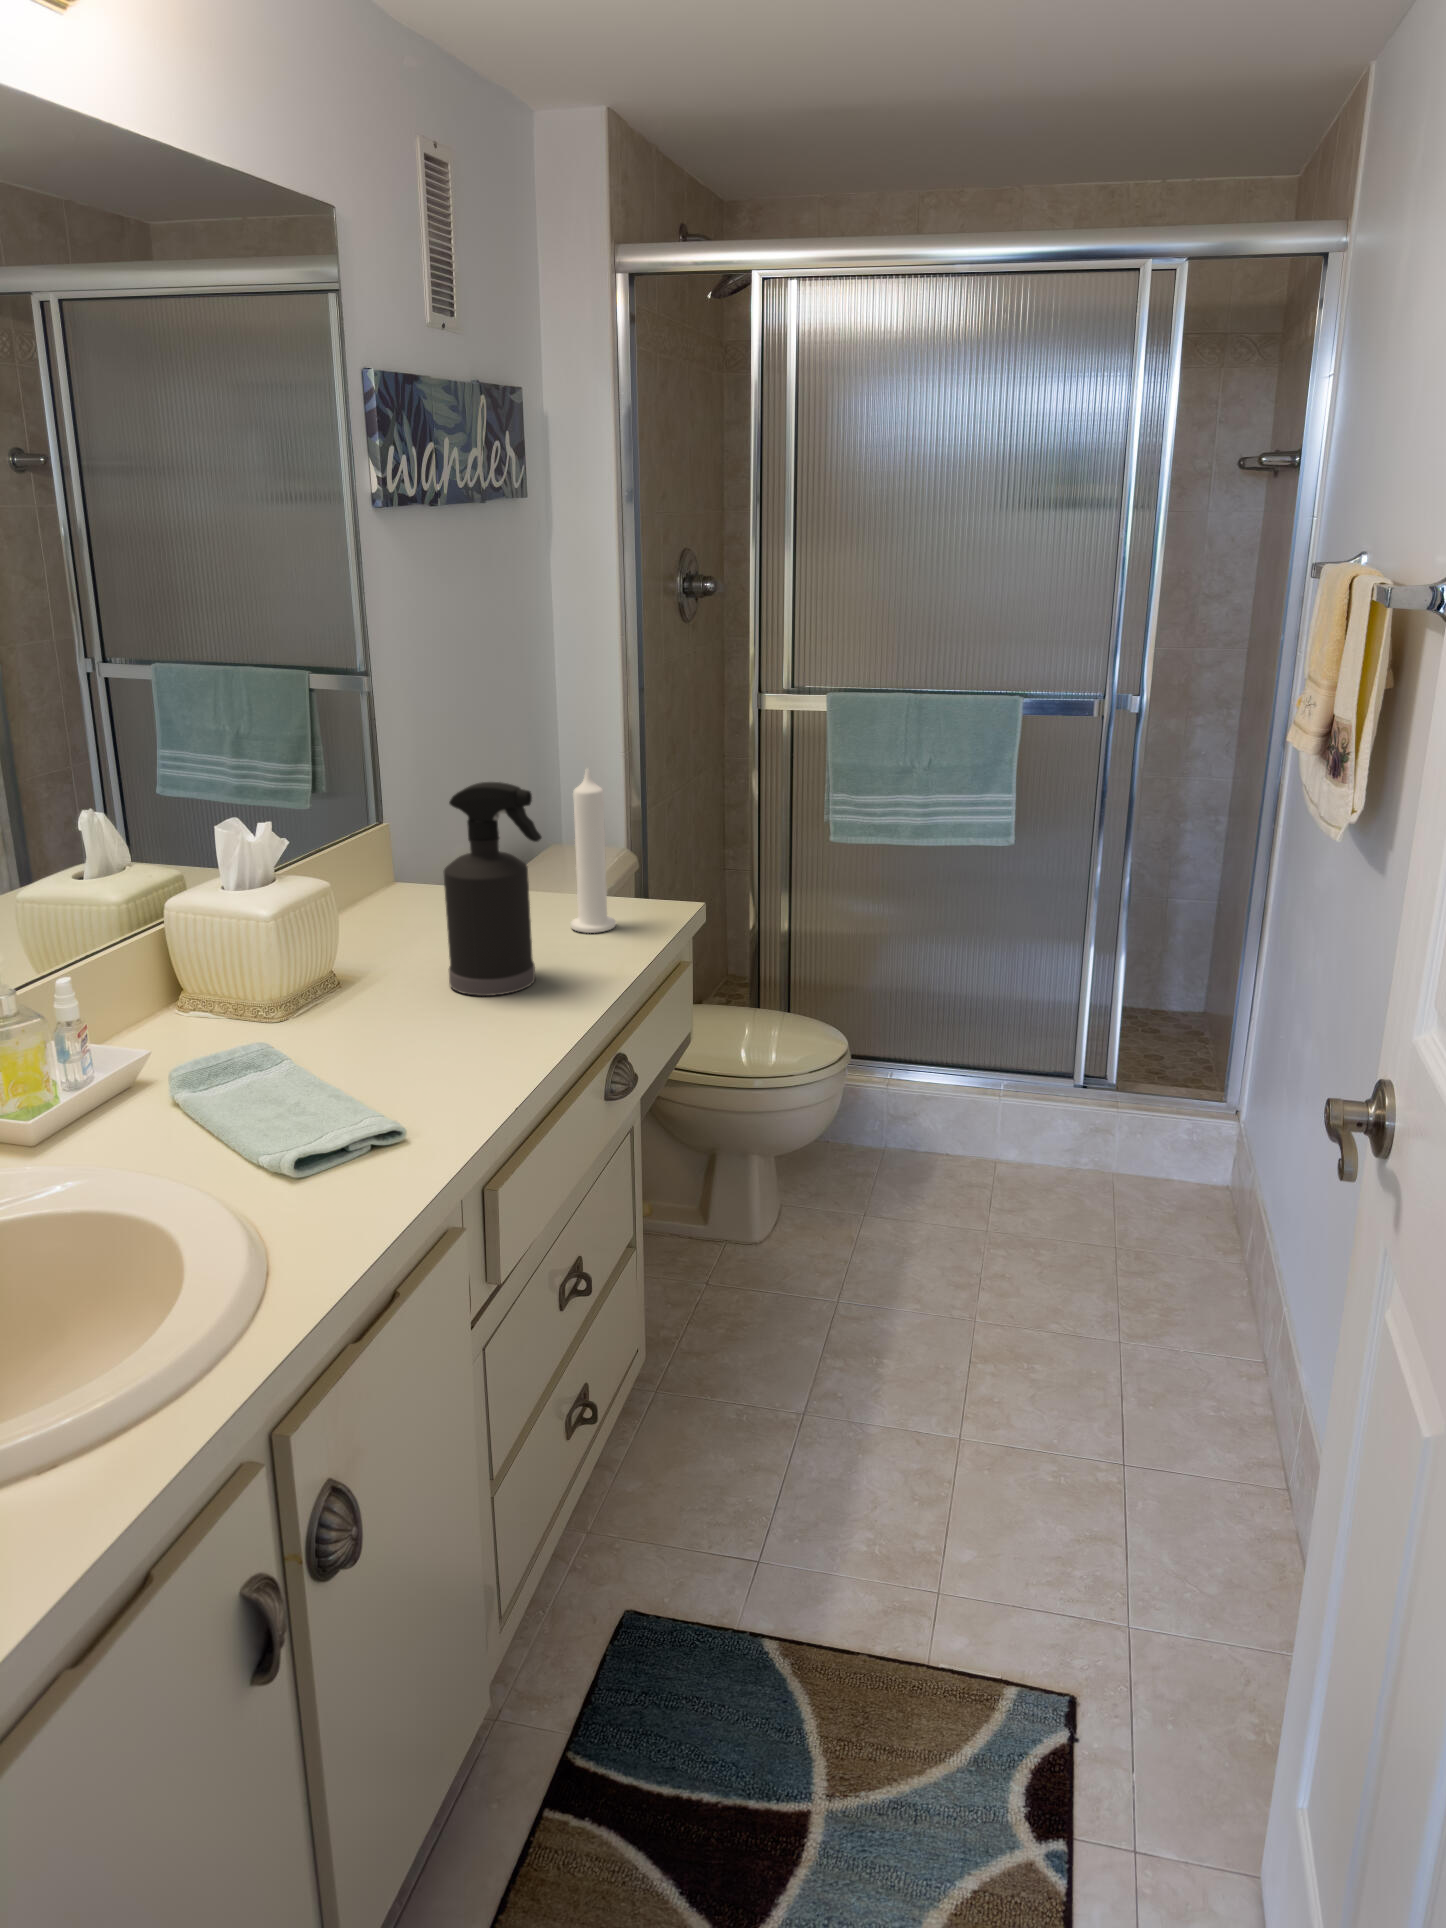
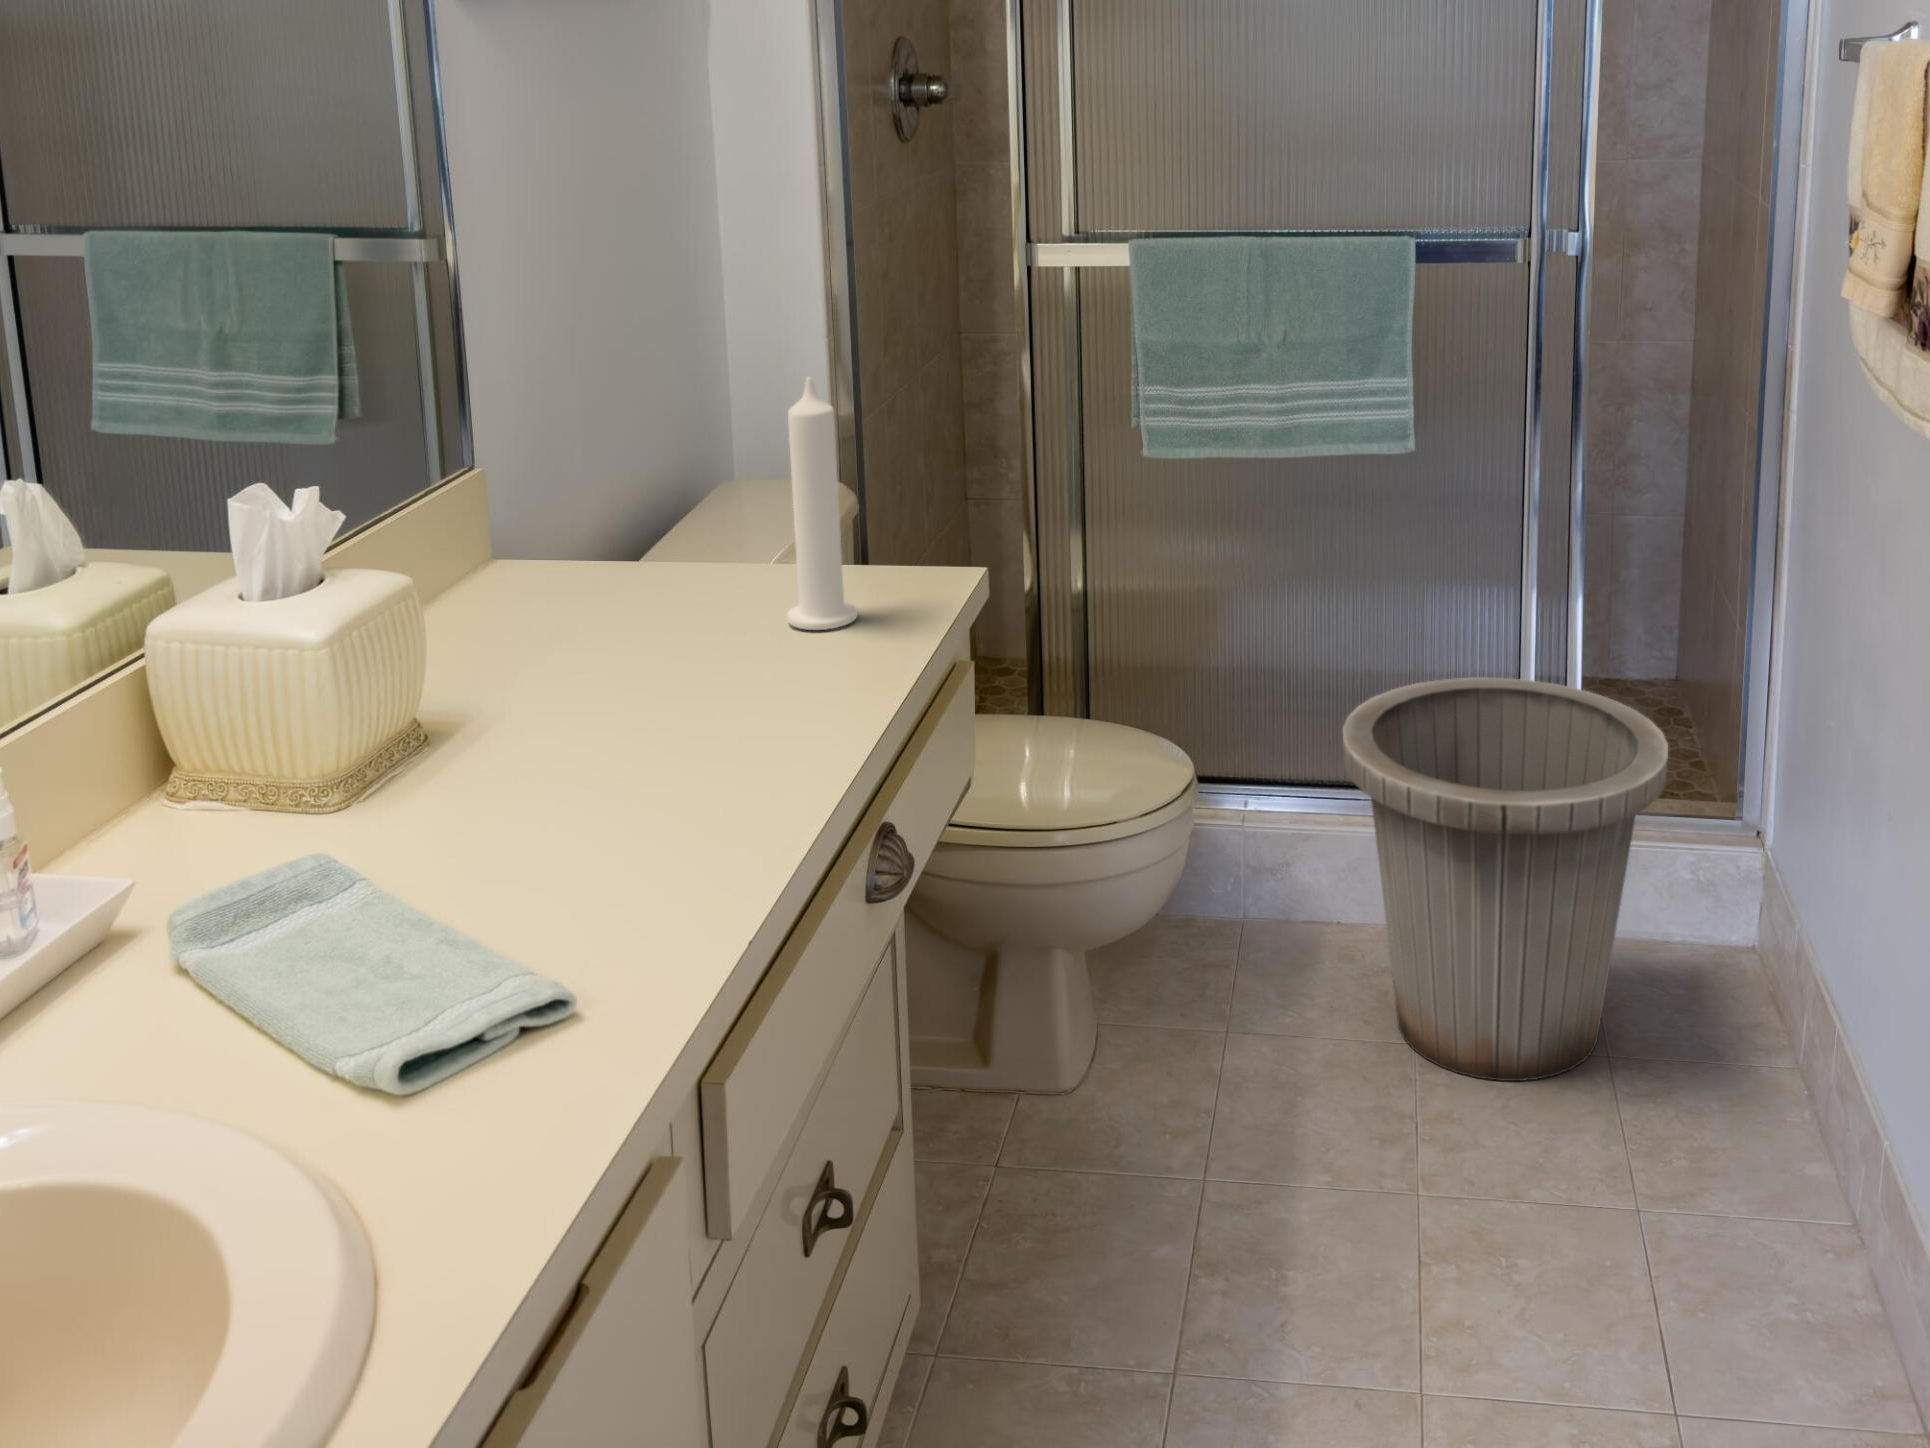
spray bottle: present [444,782,542,996] -> none [599,408,755,746]
trash can: none [951,998,1170,1260] -> present [1343,678,1668,1081]

